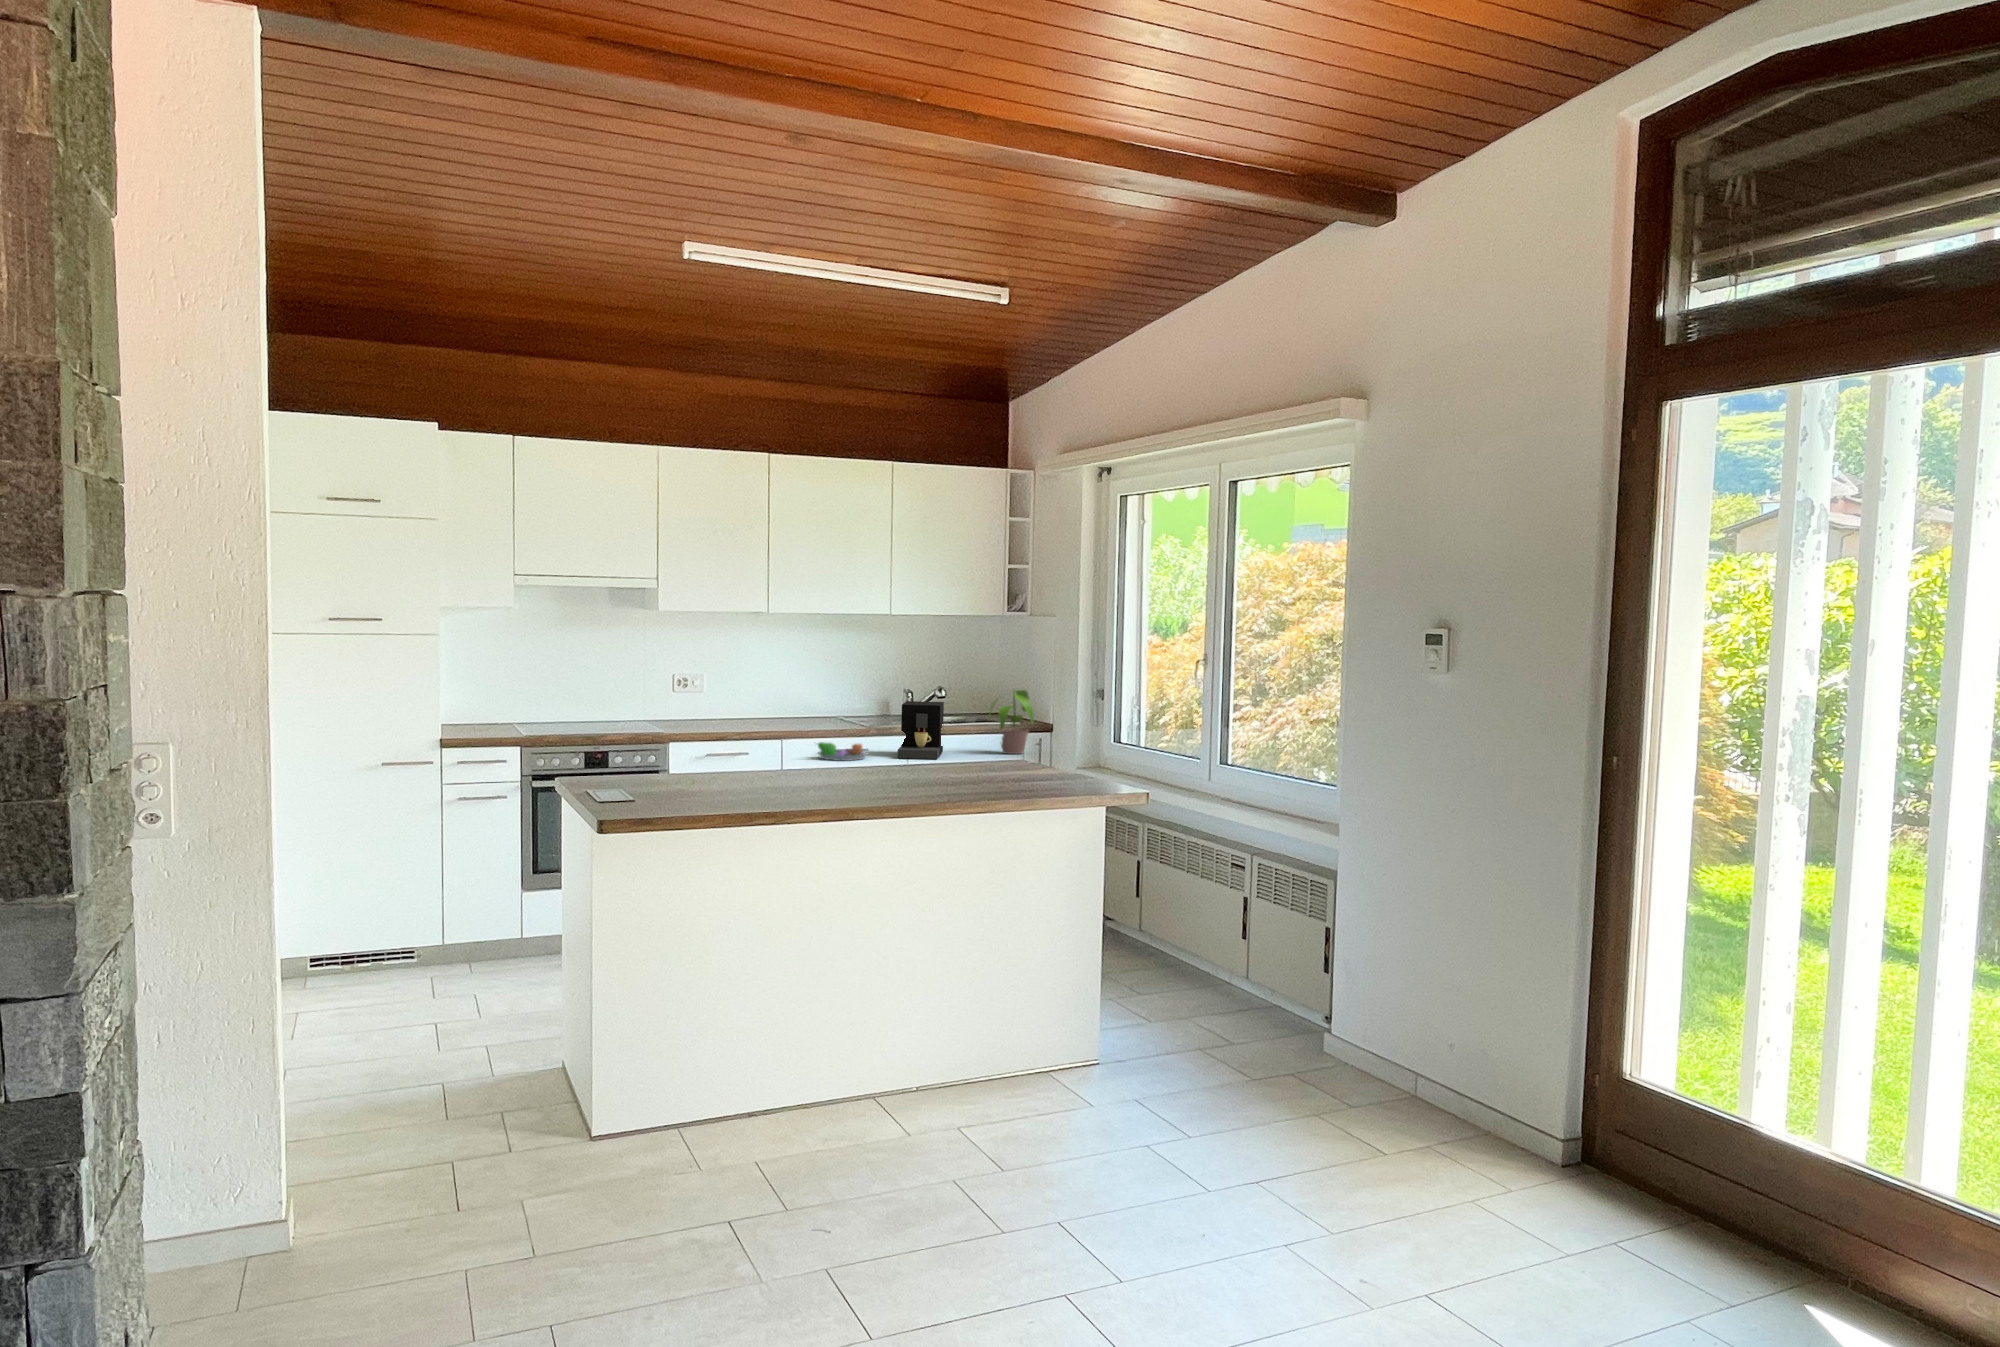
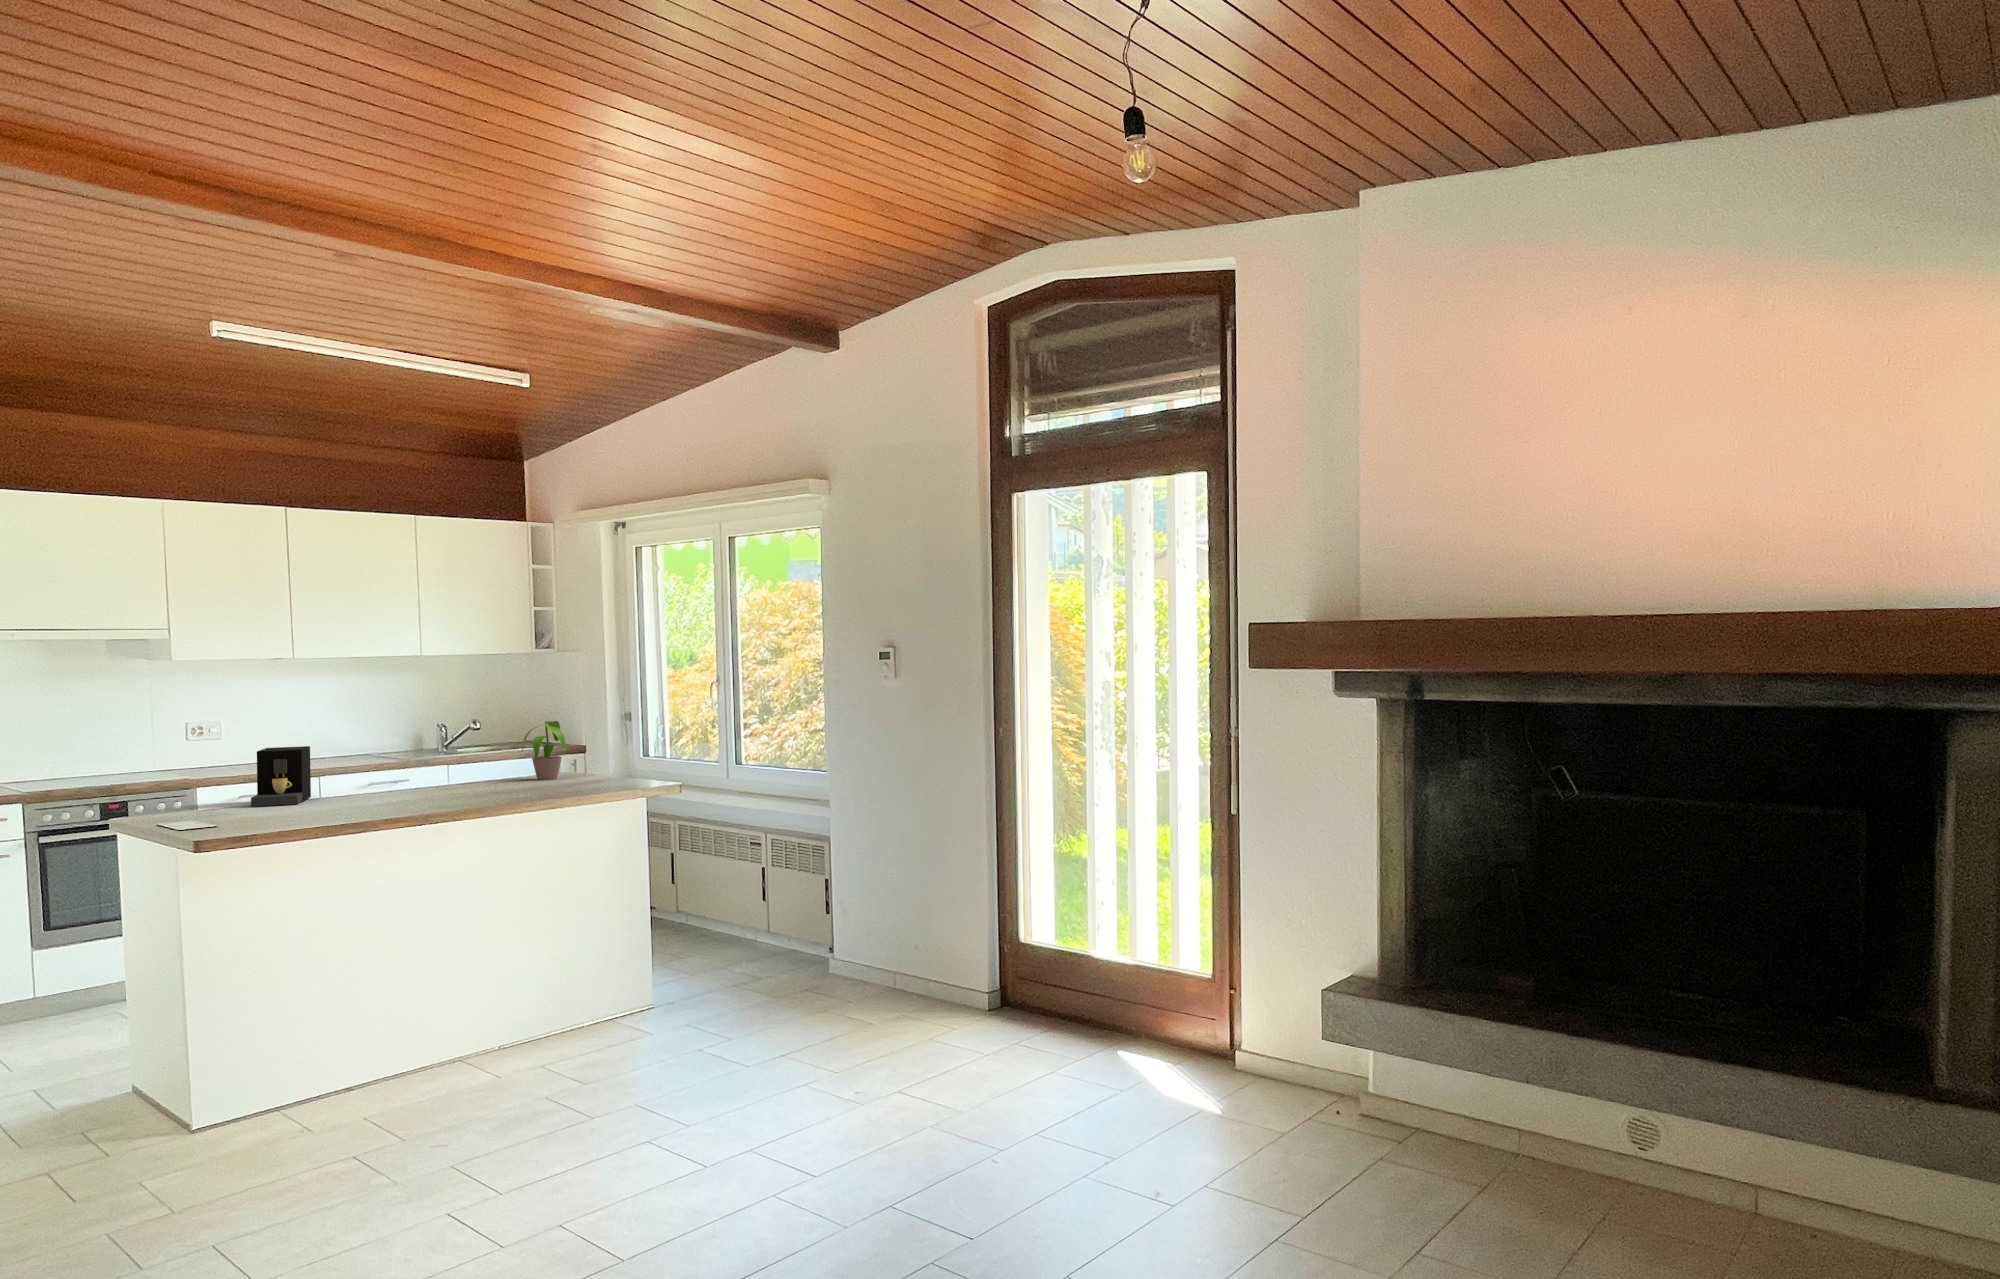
coffee maker: present [898,701,944,759] -> present [251,746,311,807]
fruit bowl: present [818,742,868,761] -> none [348,775,407,796]

